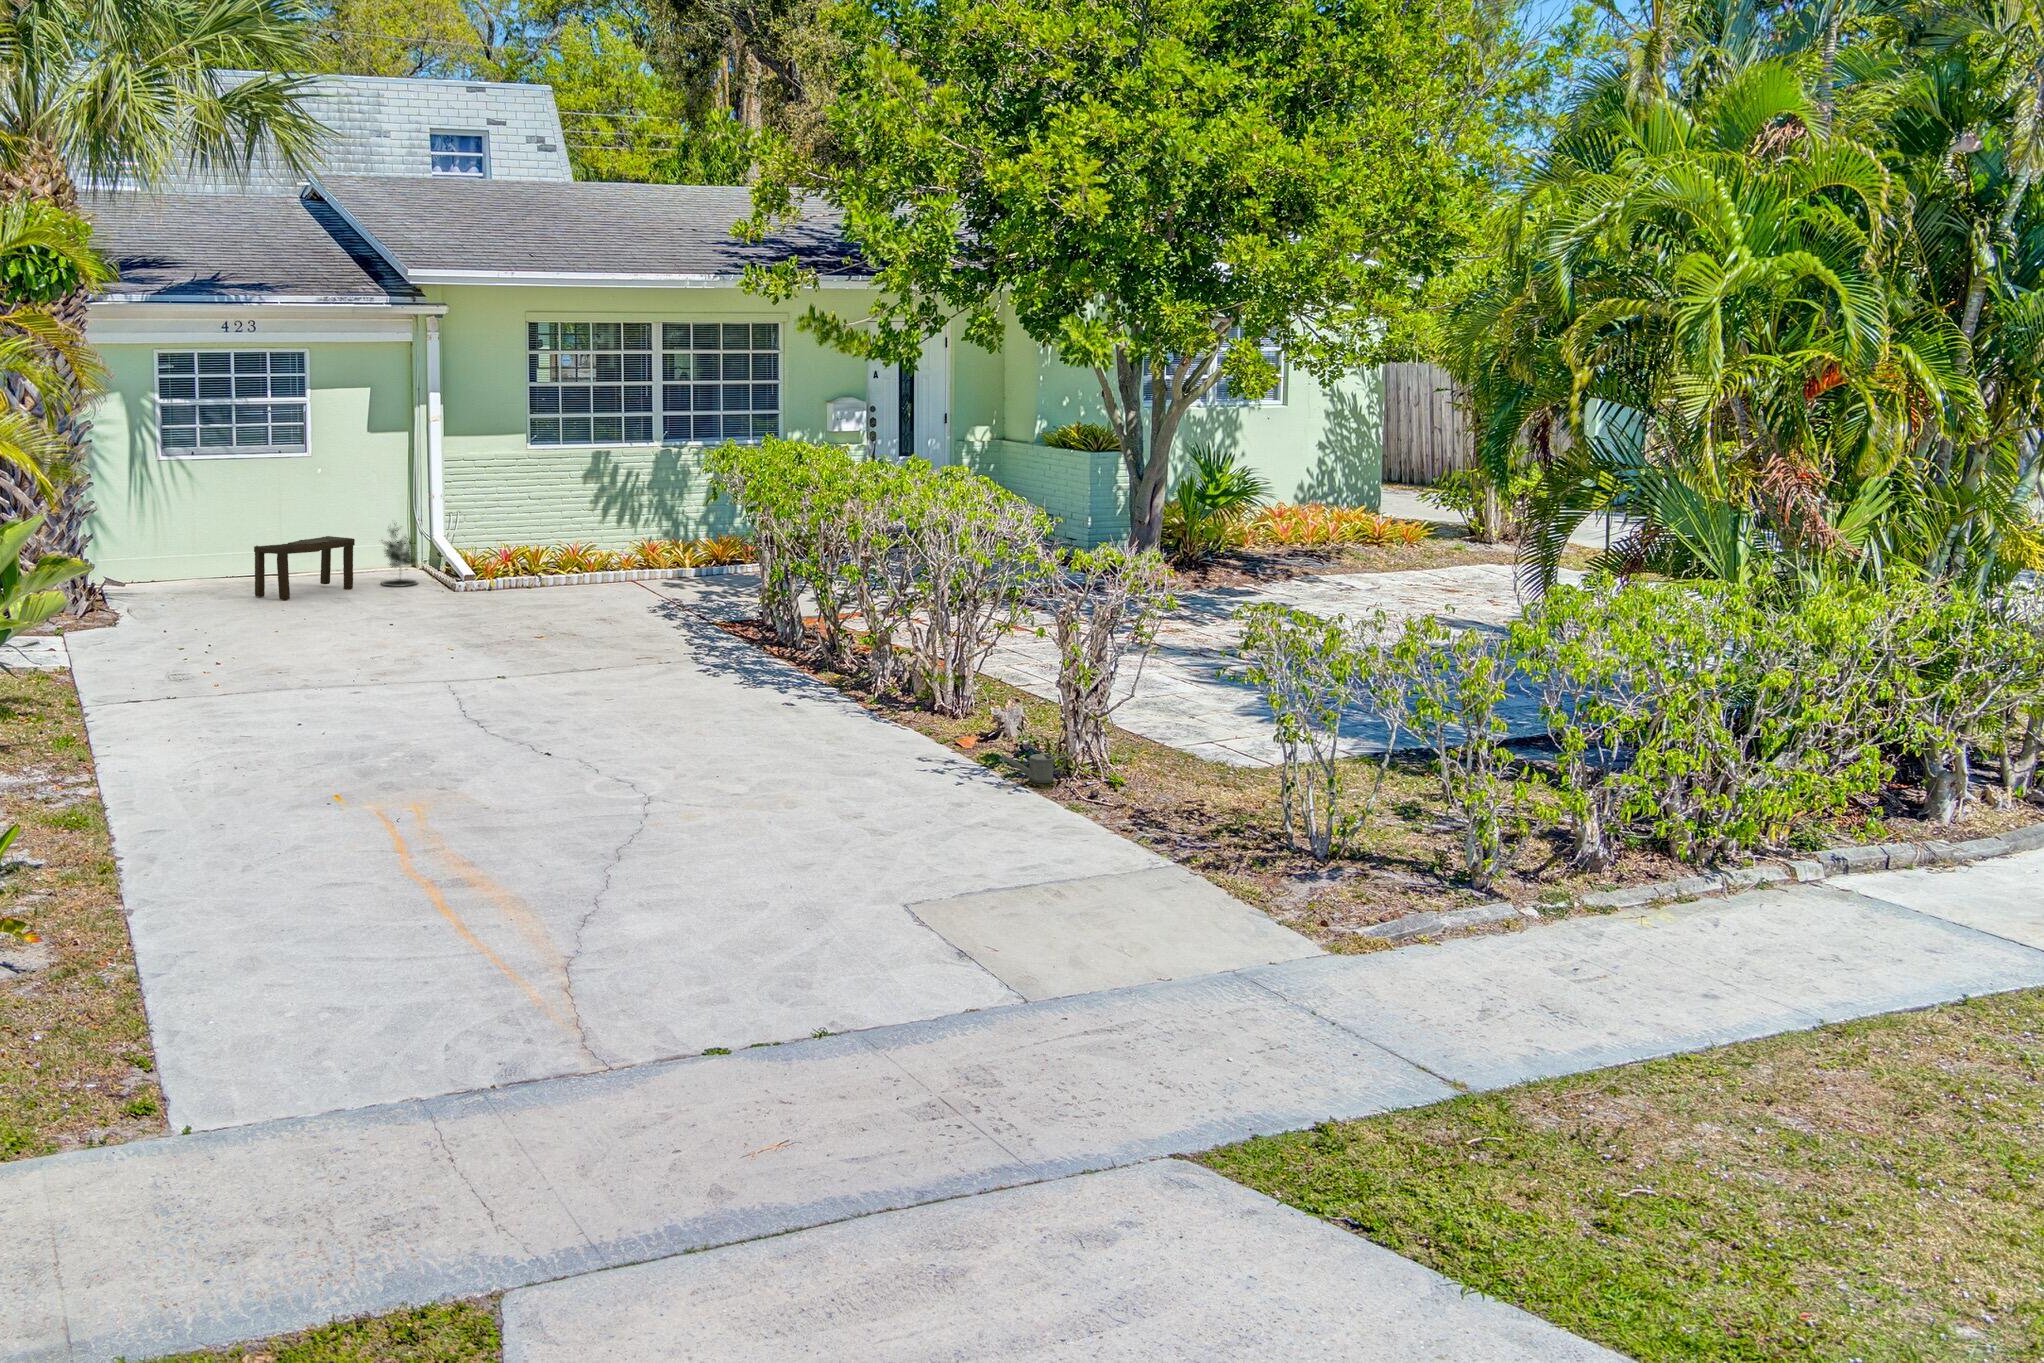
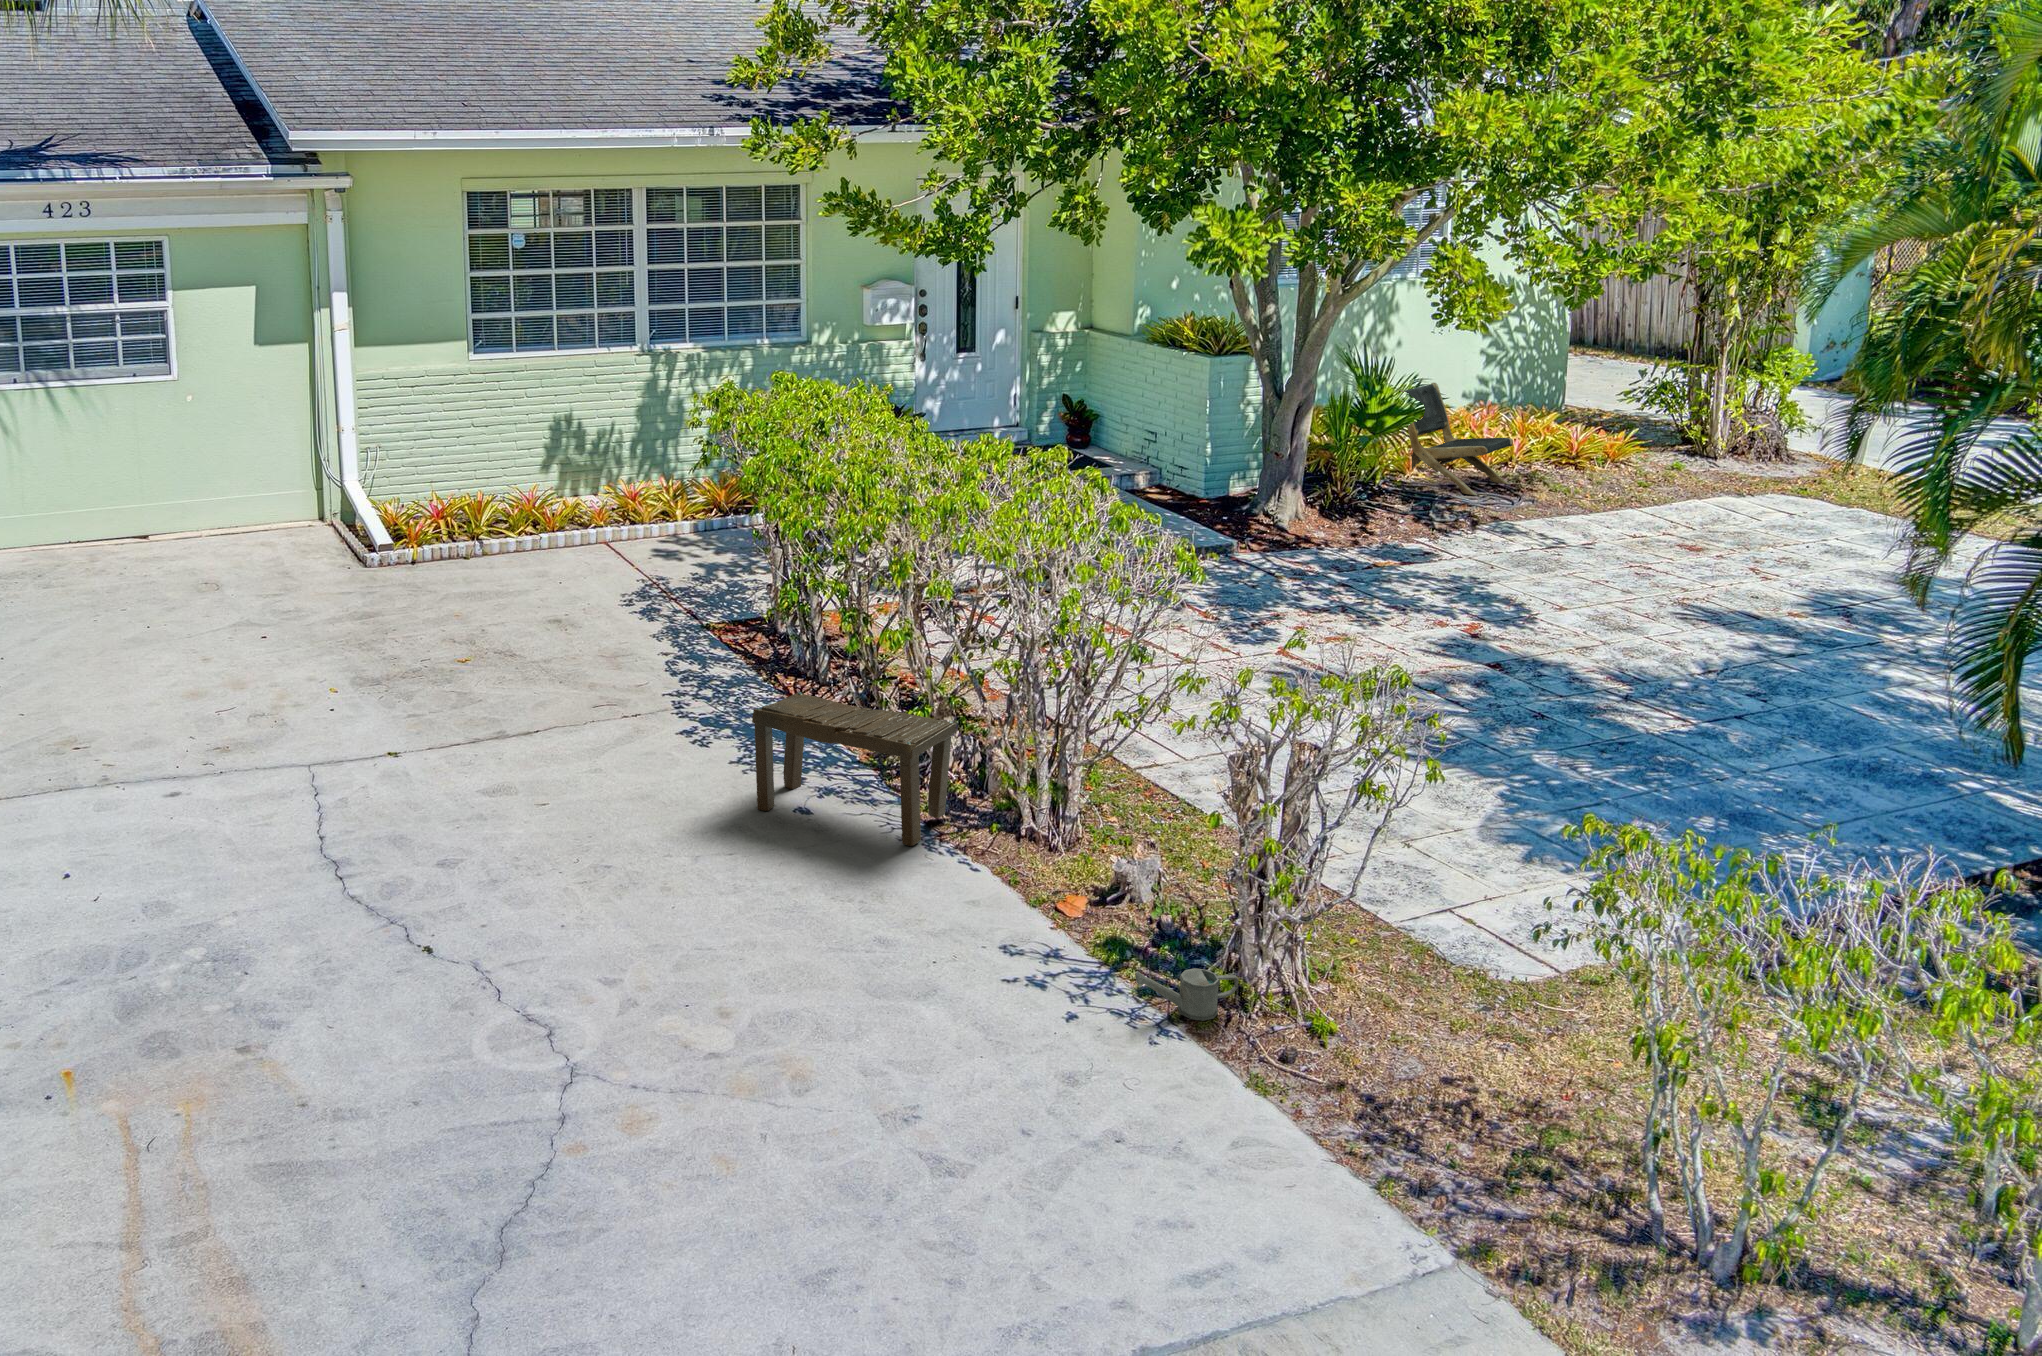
lounge chair: none [1232,479,1324,561] -> present [1400,383,1513,495]
potted tree: present [381,523,417,587] -> none [272,462,327,551]
bench: present [254,536,355,600] -> present [752,692,956,846]

